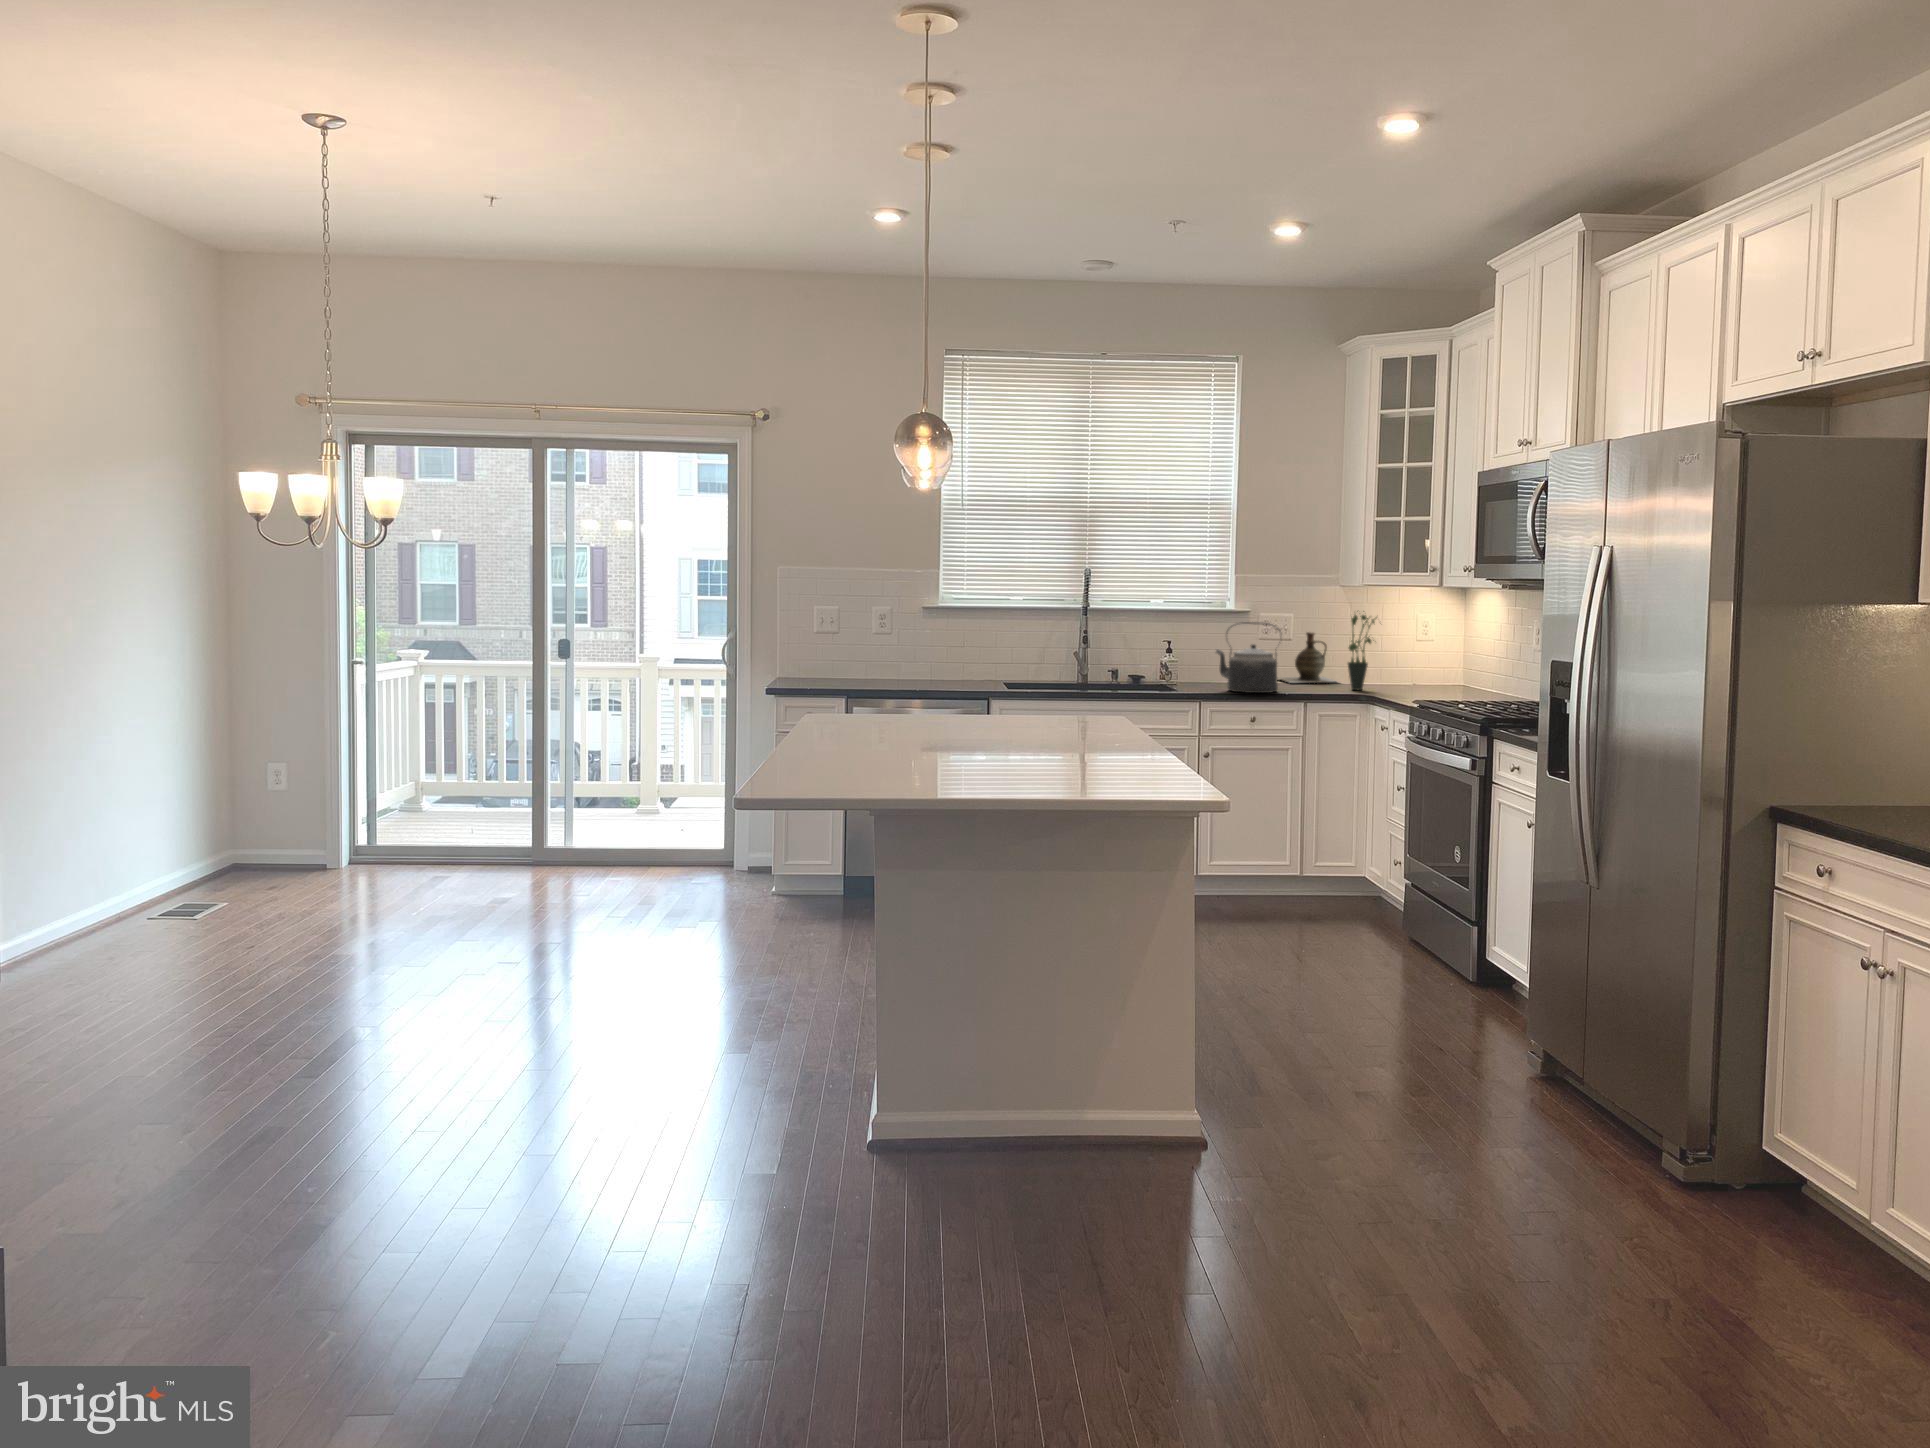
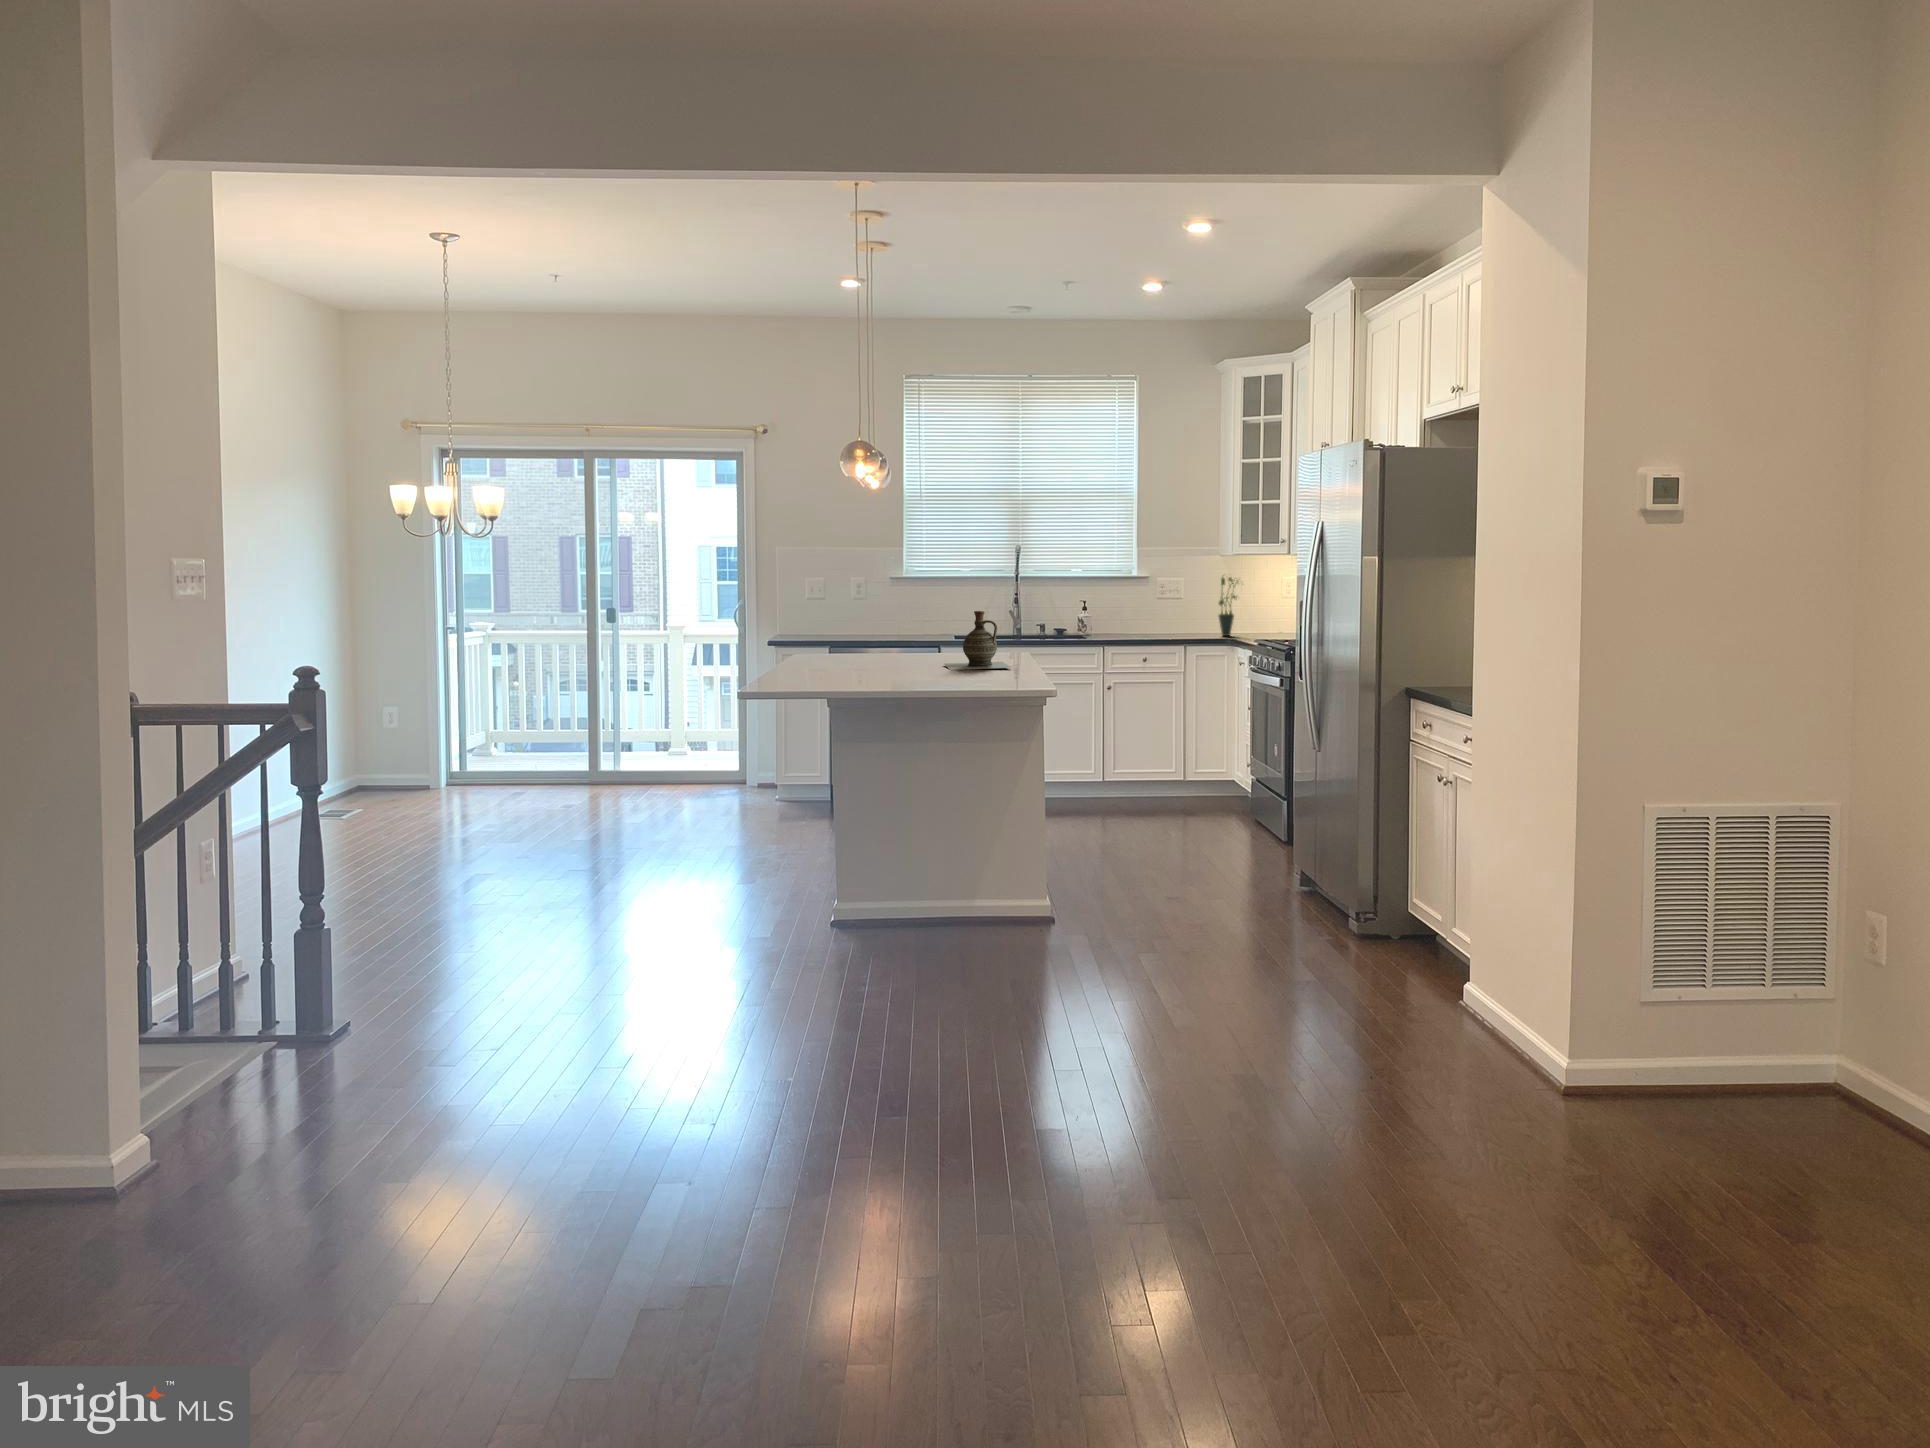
kettle: present [1216,622,1280,693] -> none [1115,585,1166,639]
ceramic jug: present [1278,632,1336,683] -> present [944,611,1011,670]

